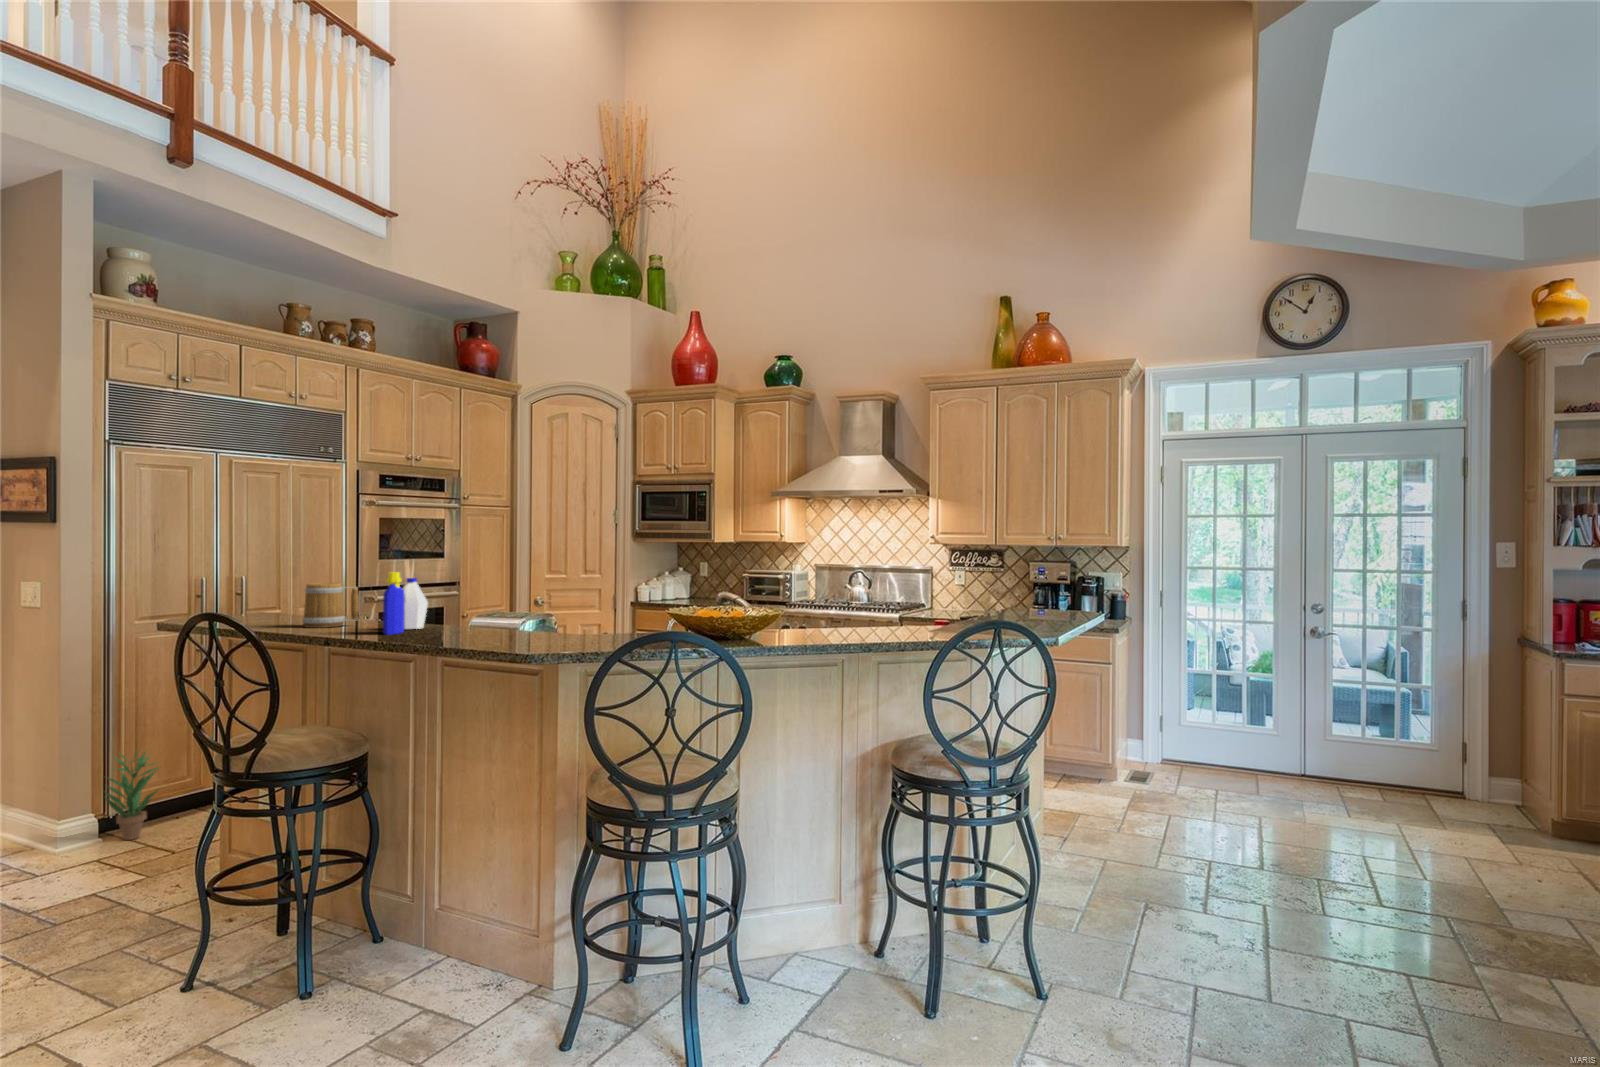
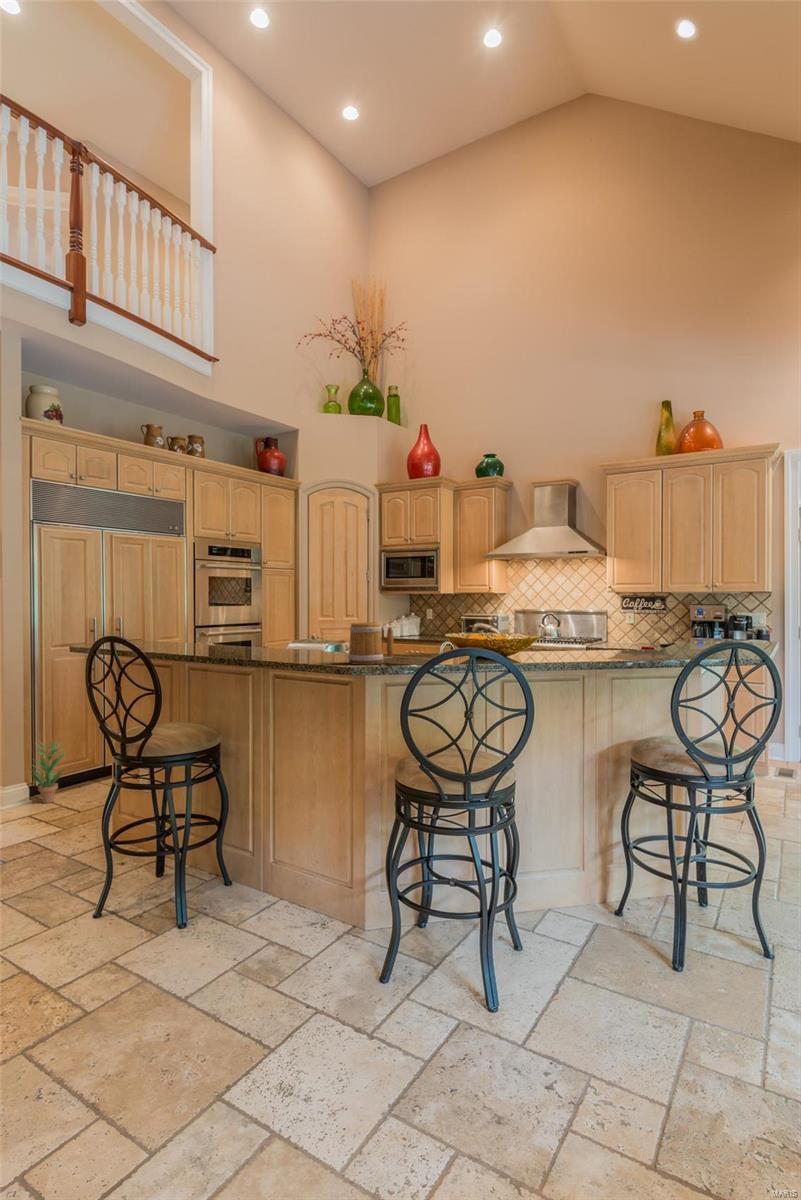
bottle: present [383,572,428,635] -> none [230,610,259,656]
mug: present [303,583,359,628] -> present [348,622,393,665]

